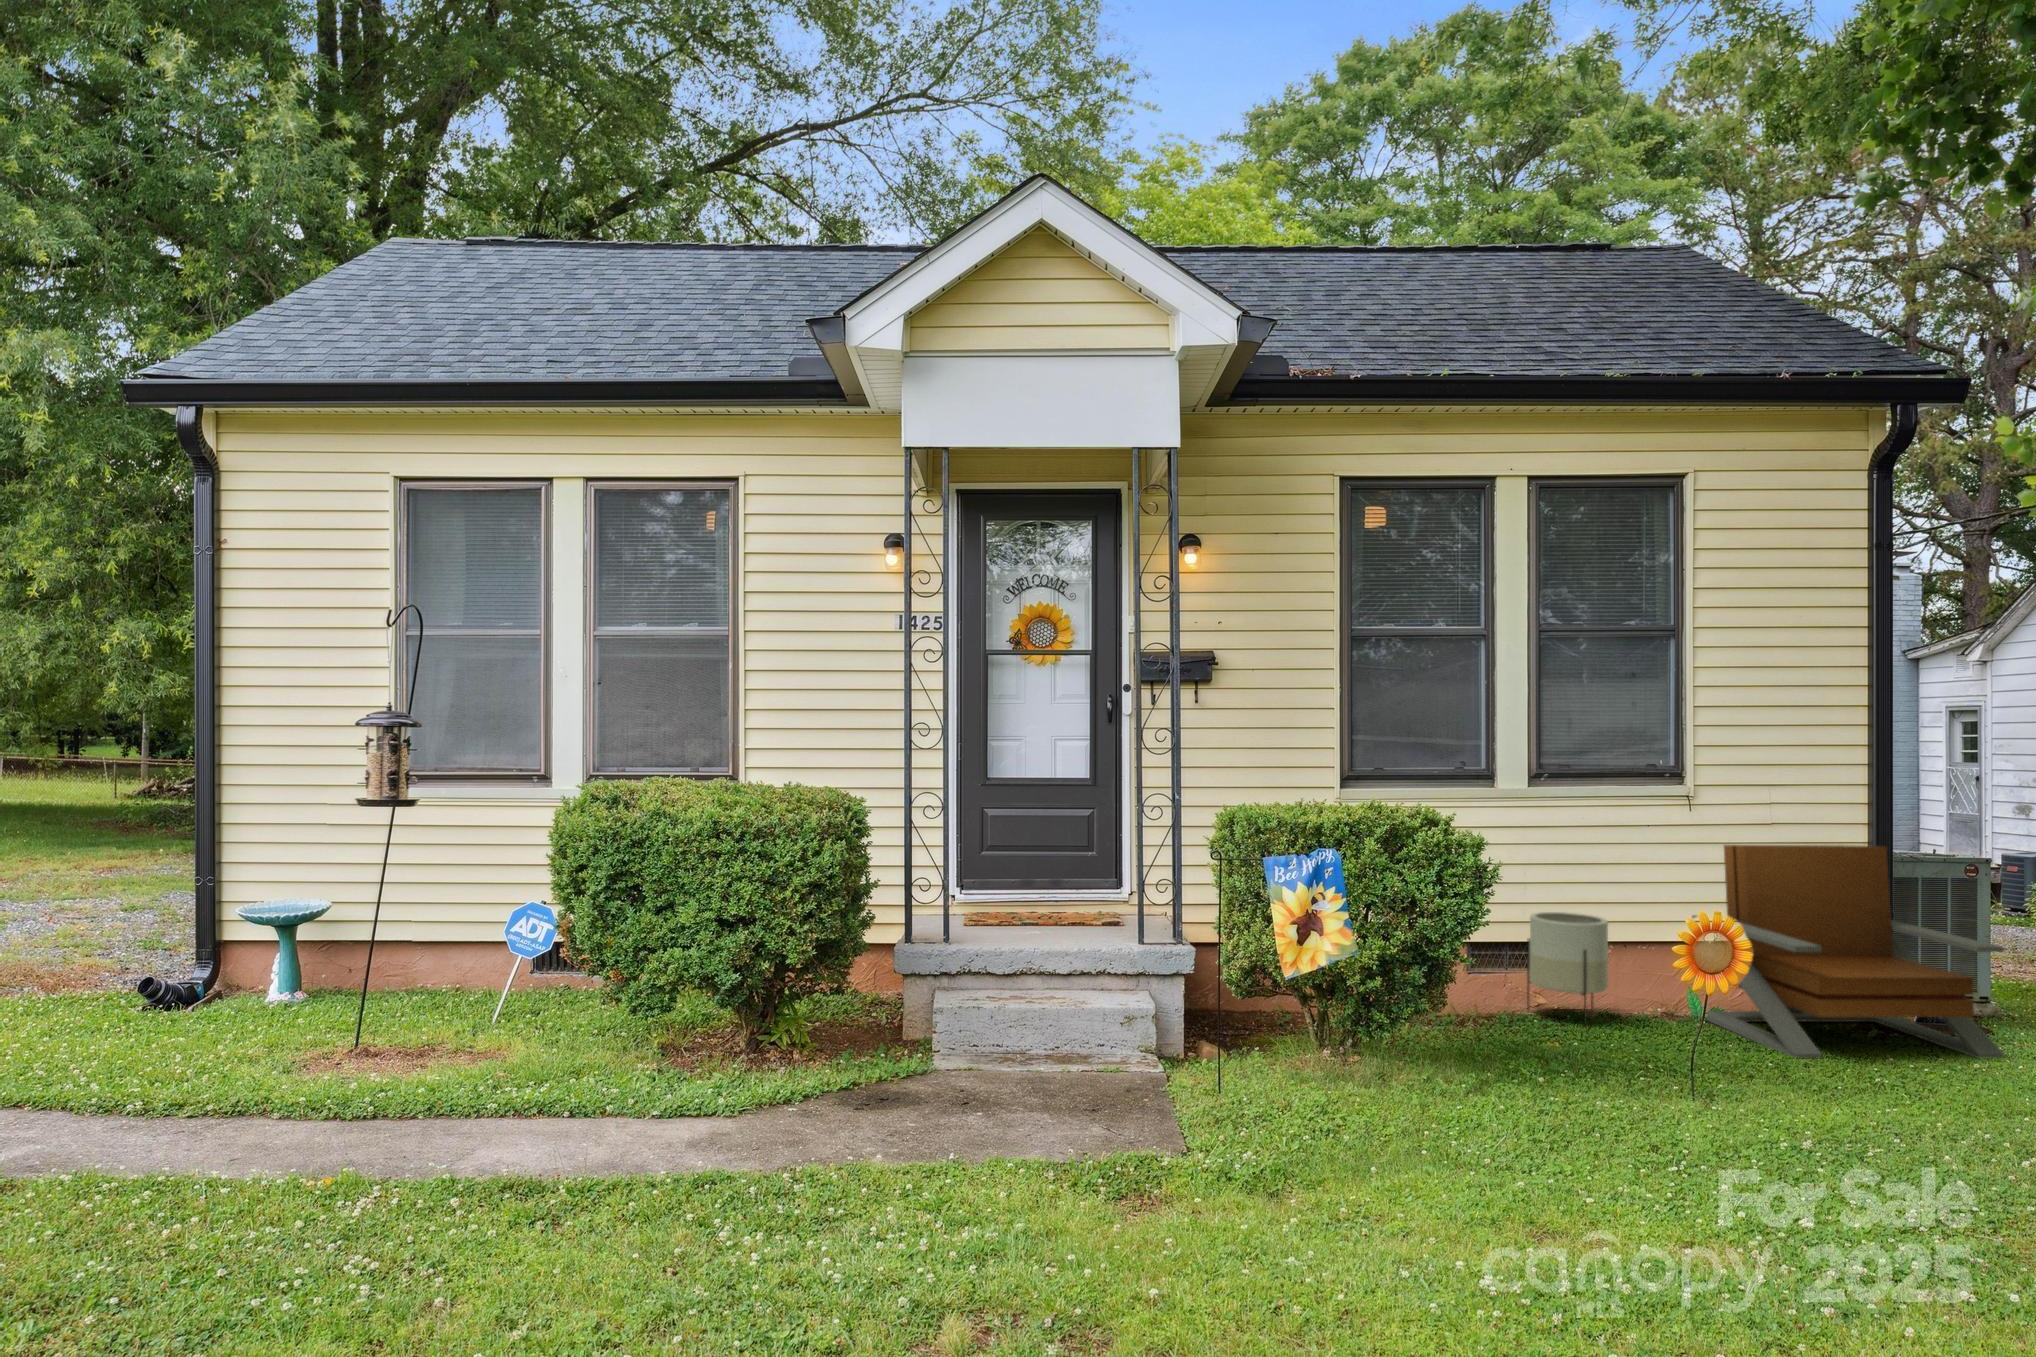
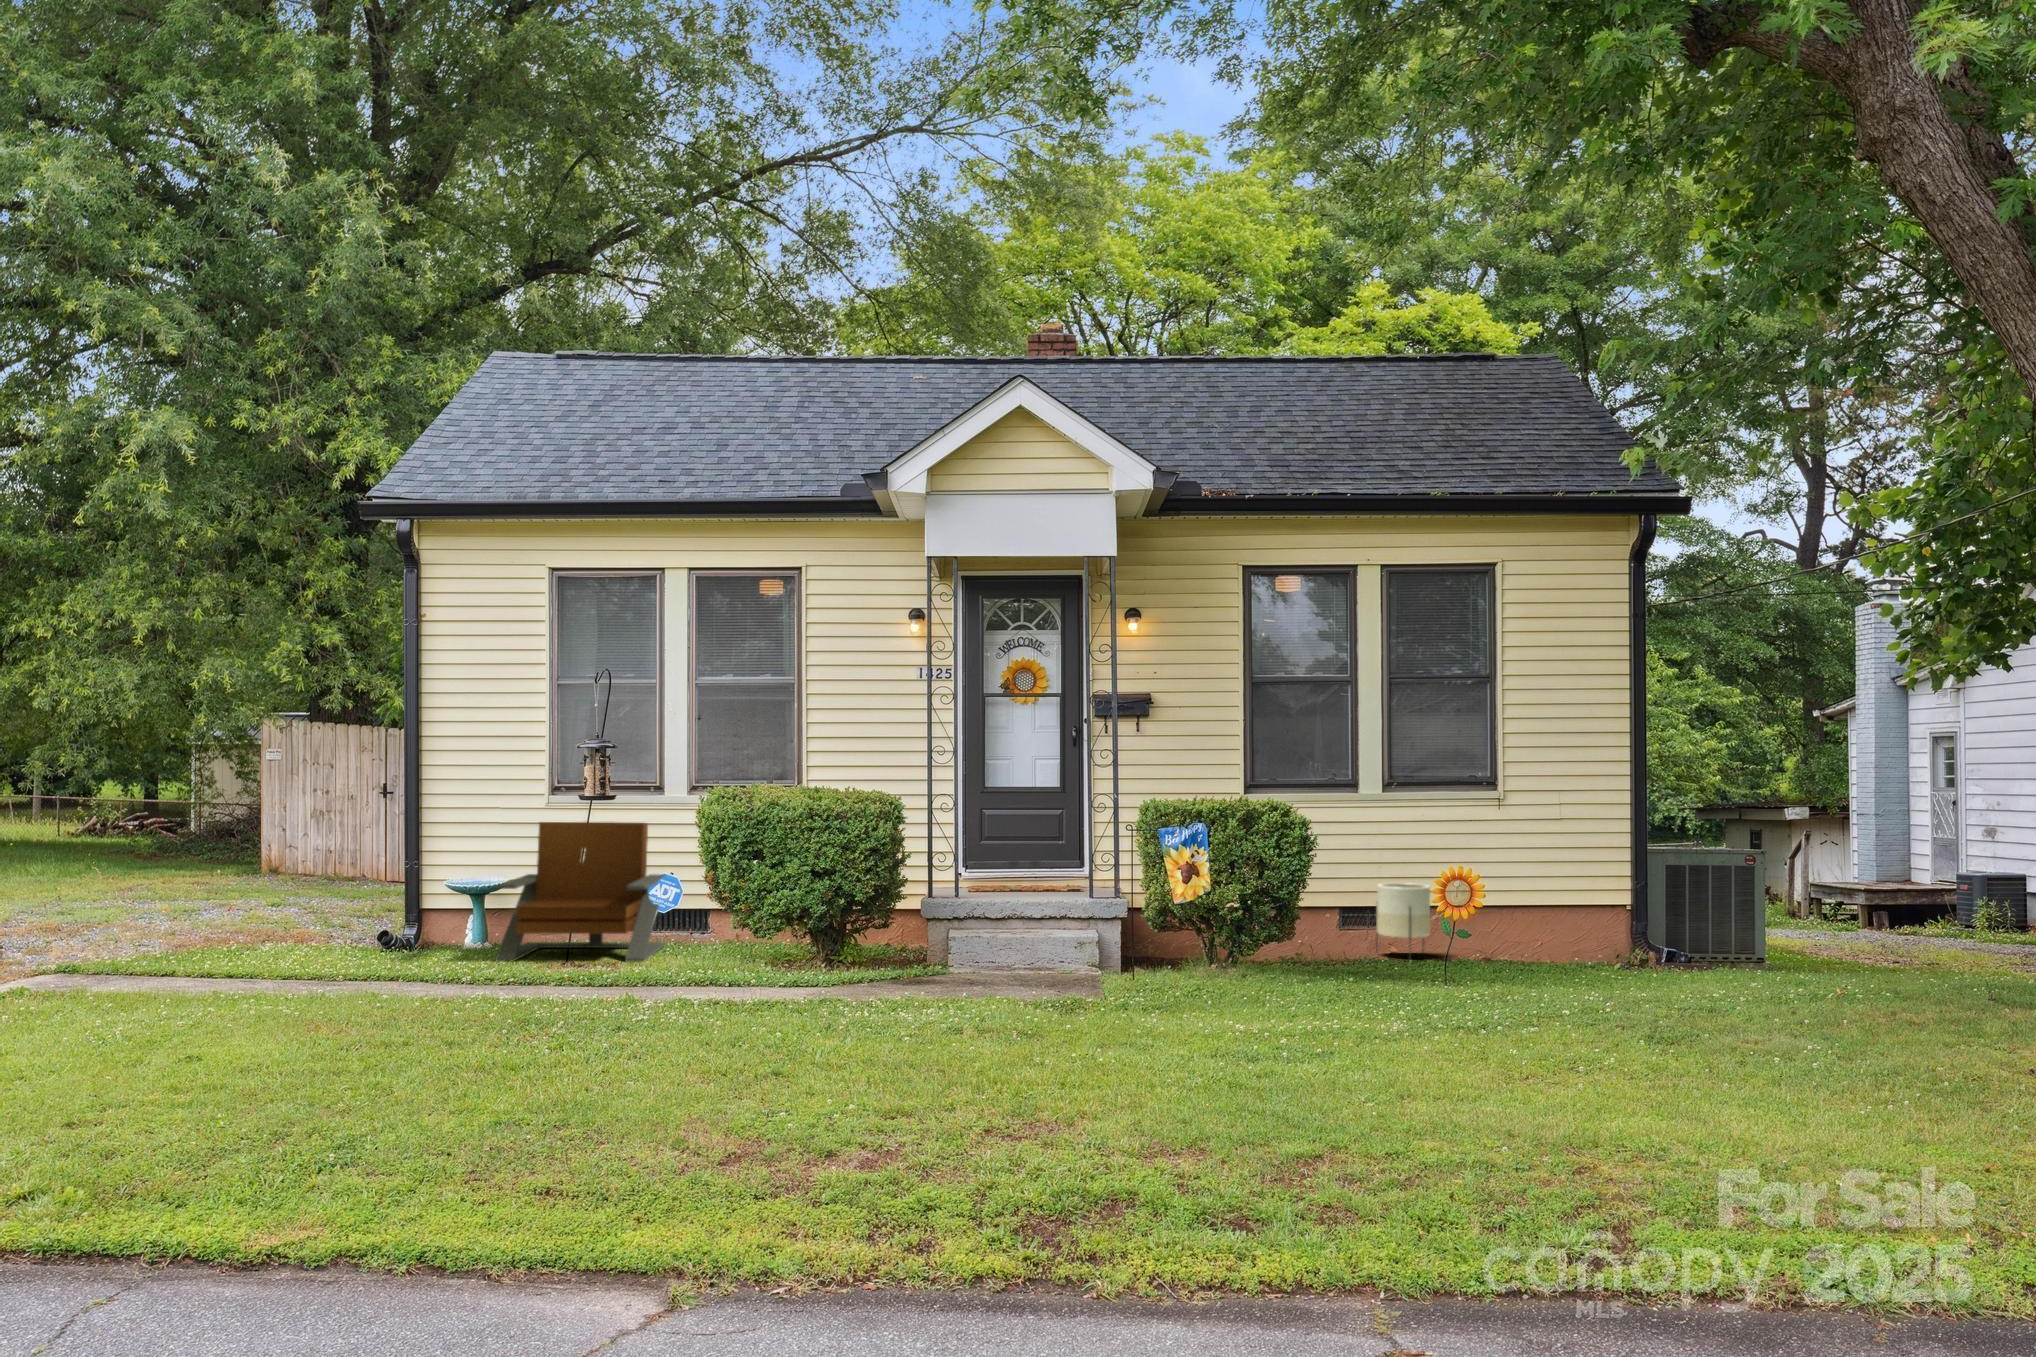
lounge chair: present [1692,845,2004,1059] -> present [495,822,665,962]

